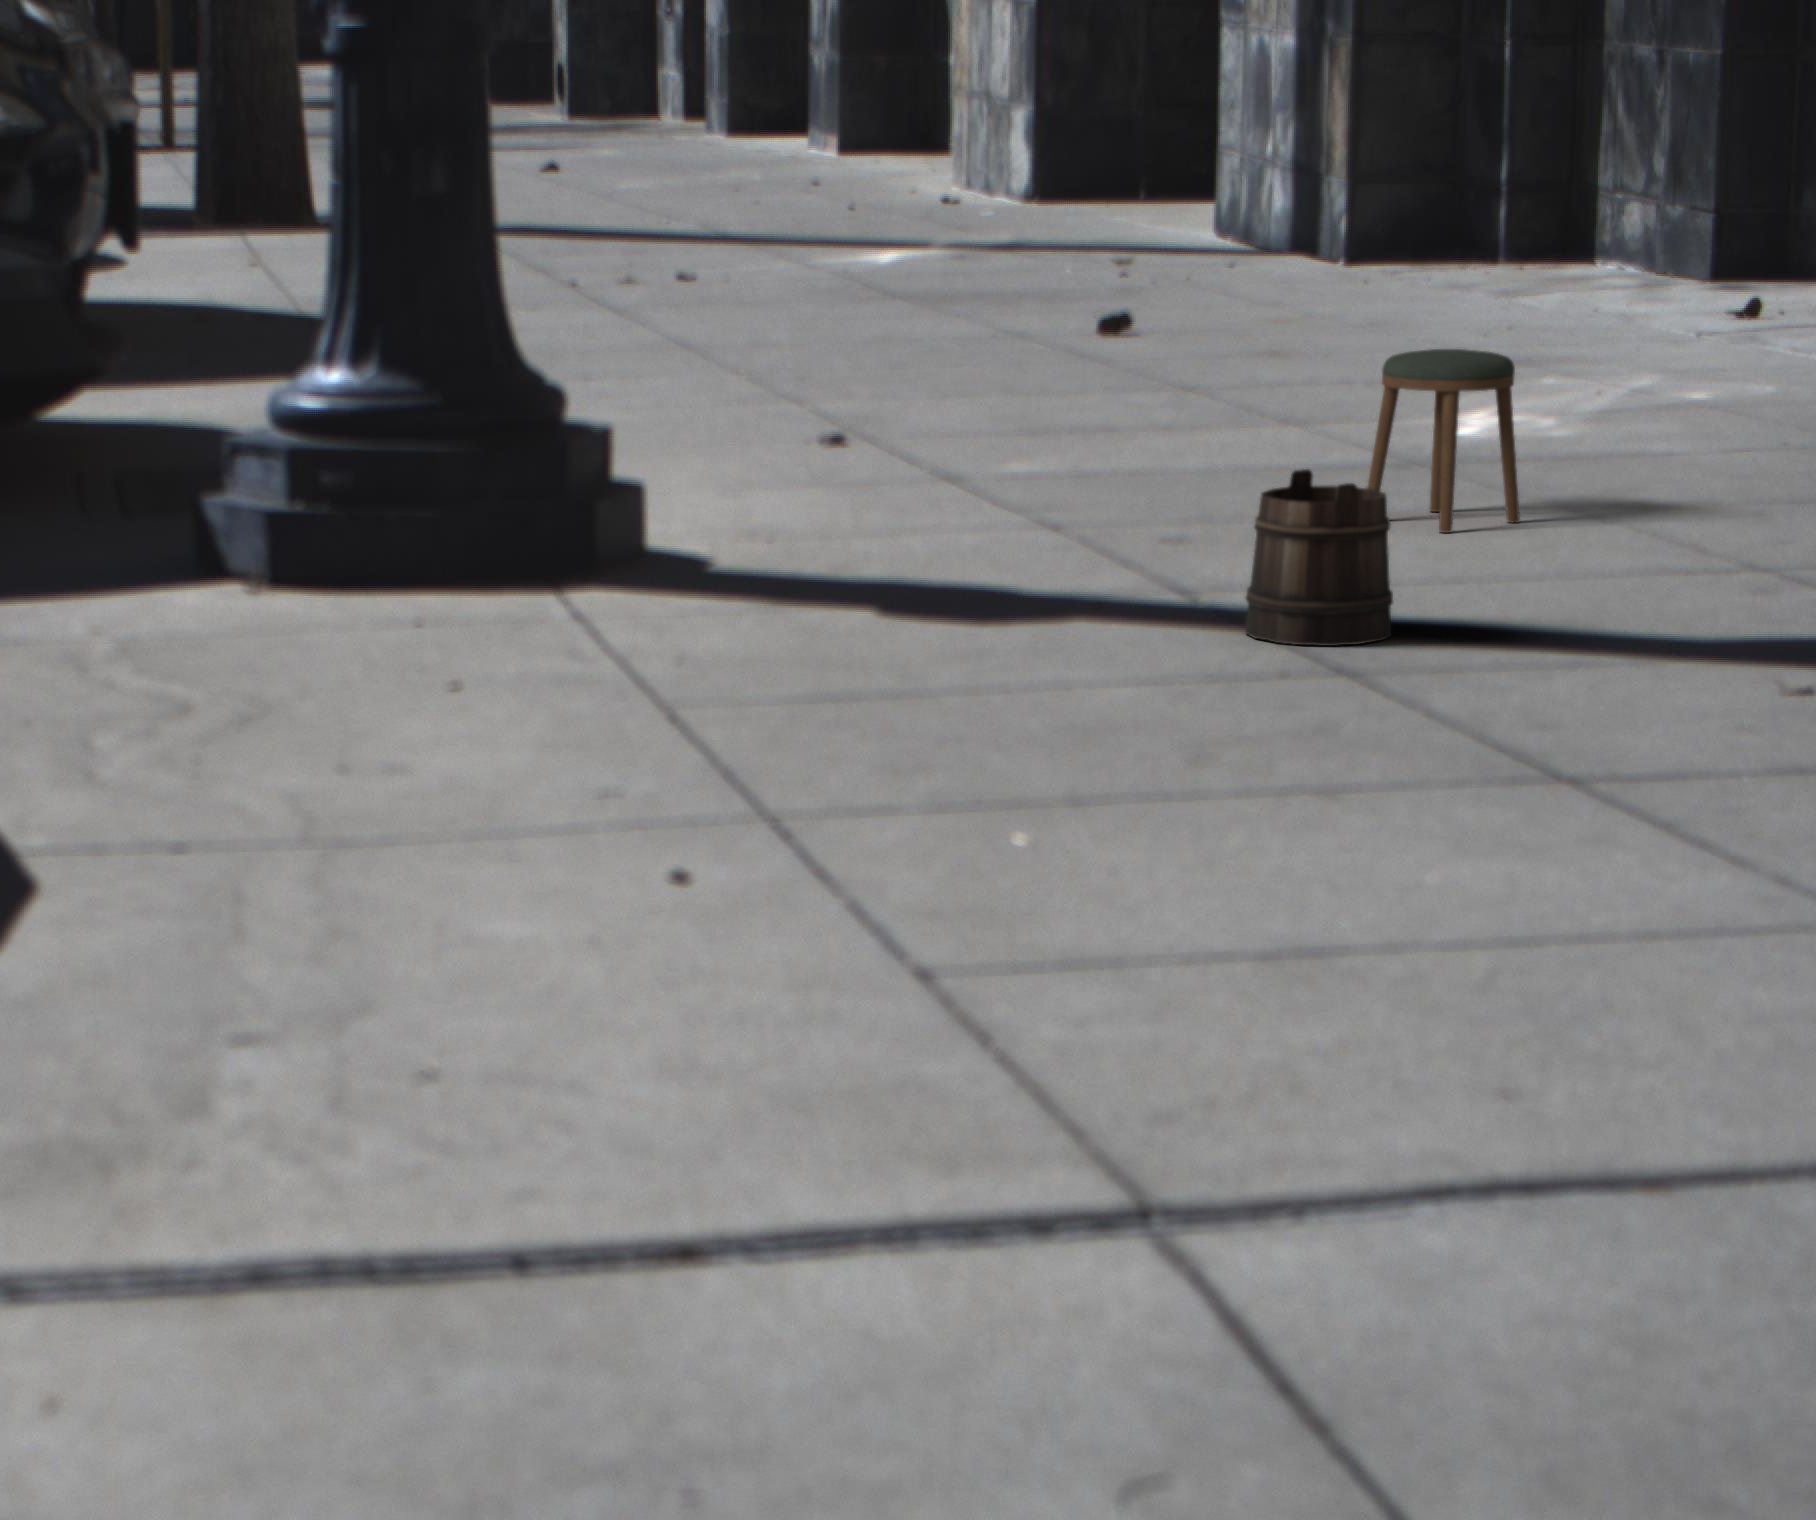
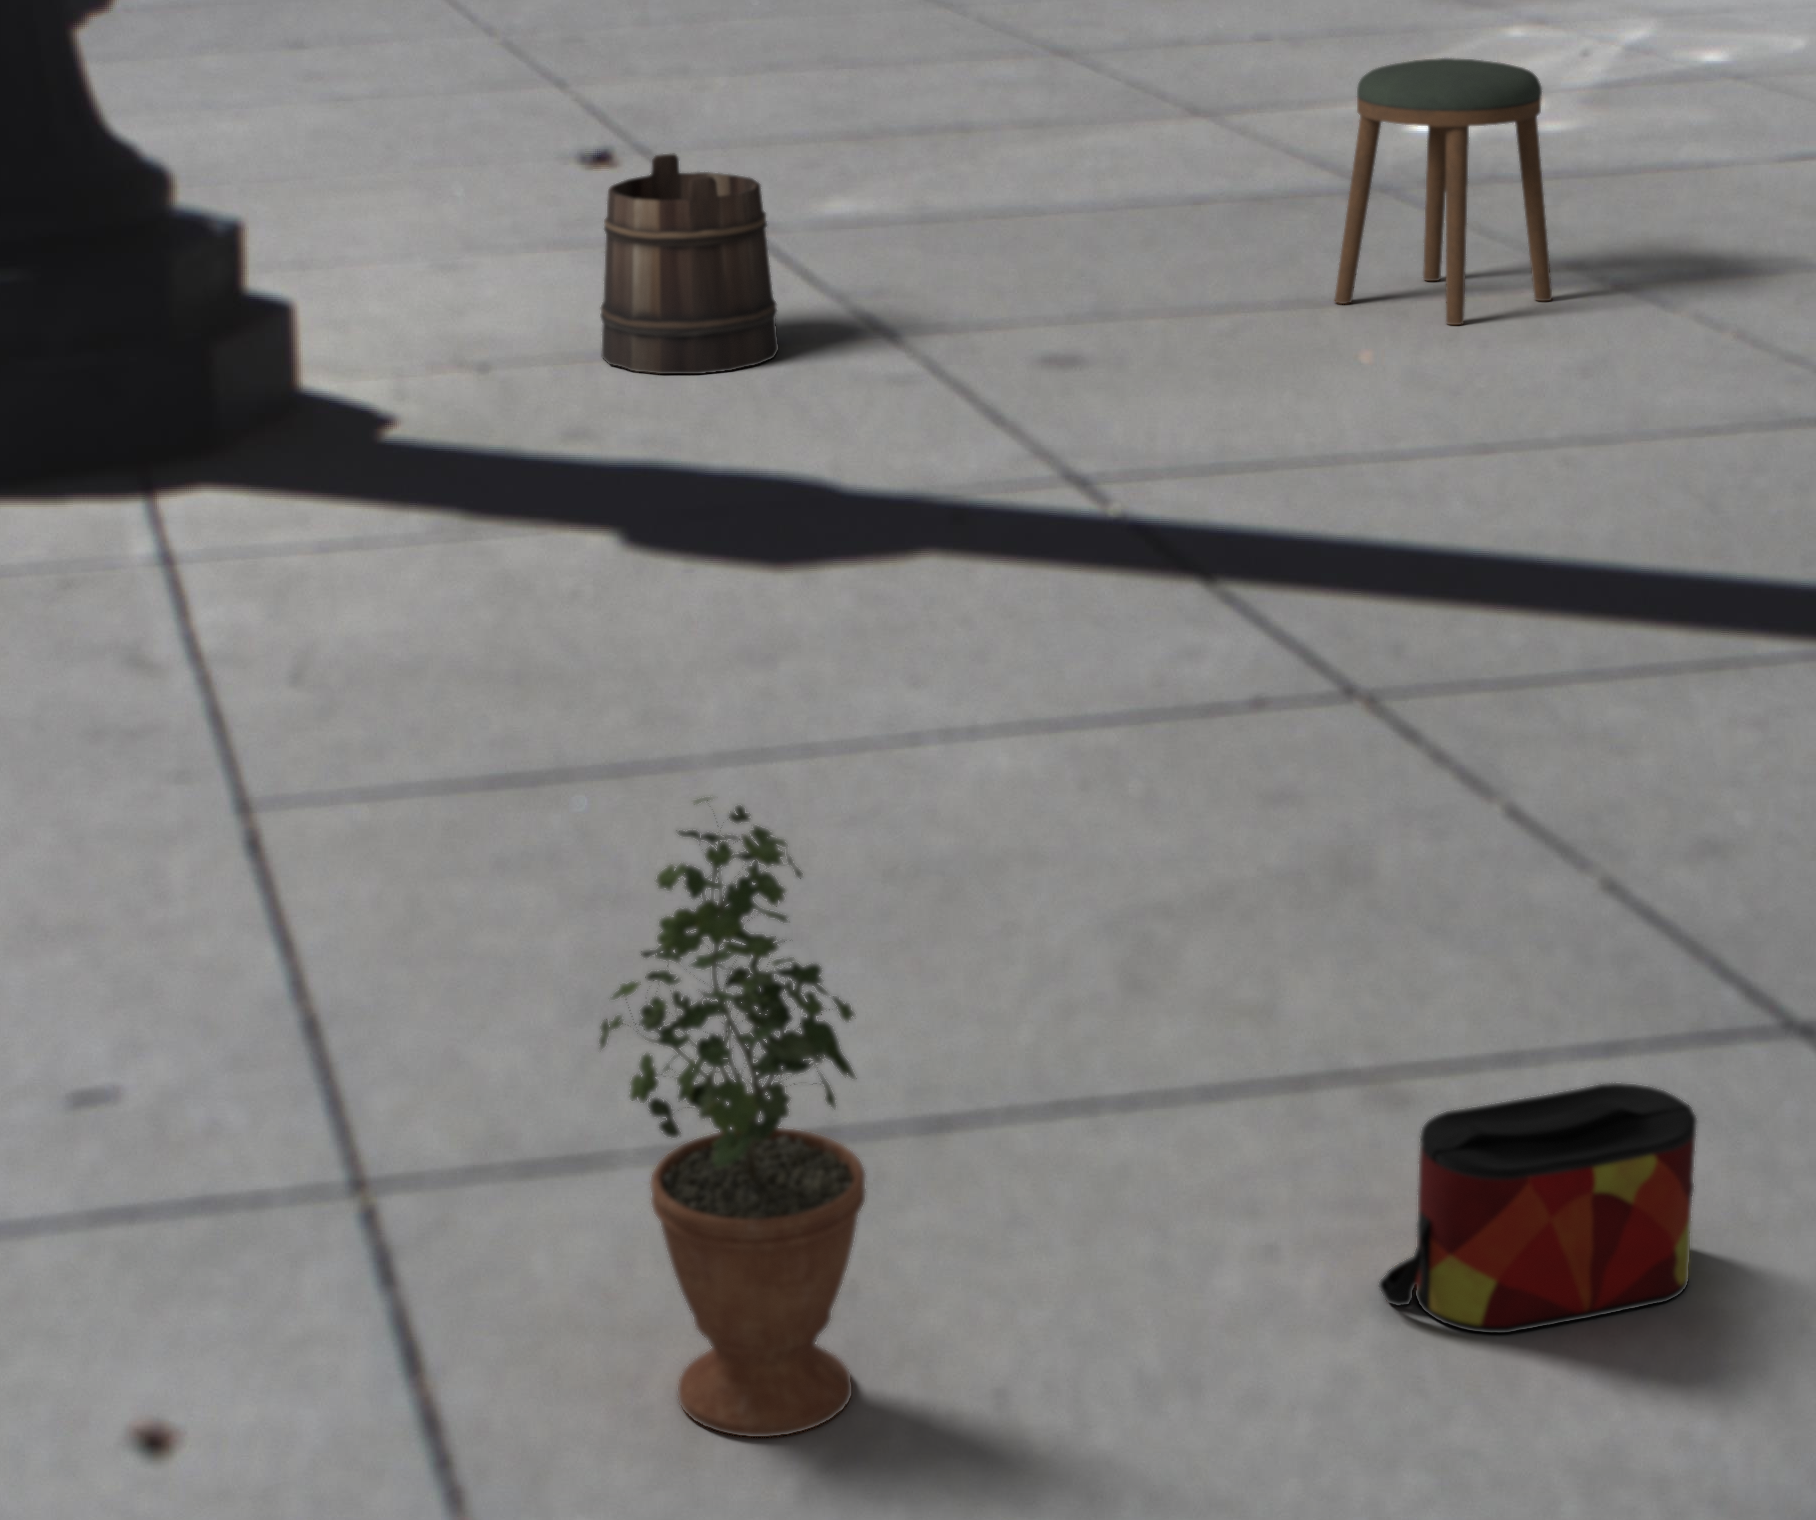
bucket: present [1245,469,1393,646] -> present [601,153,778,374]
potted plant: none [897,569,1026,890] -> present [600,798,866,1437]
bag: none [1290,761,1461,873] -> present [1379,1083,1696,1333]

